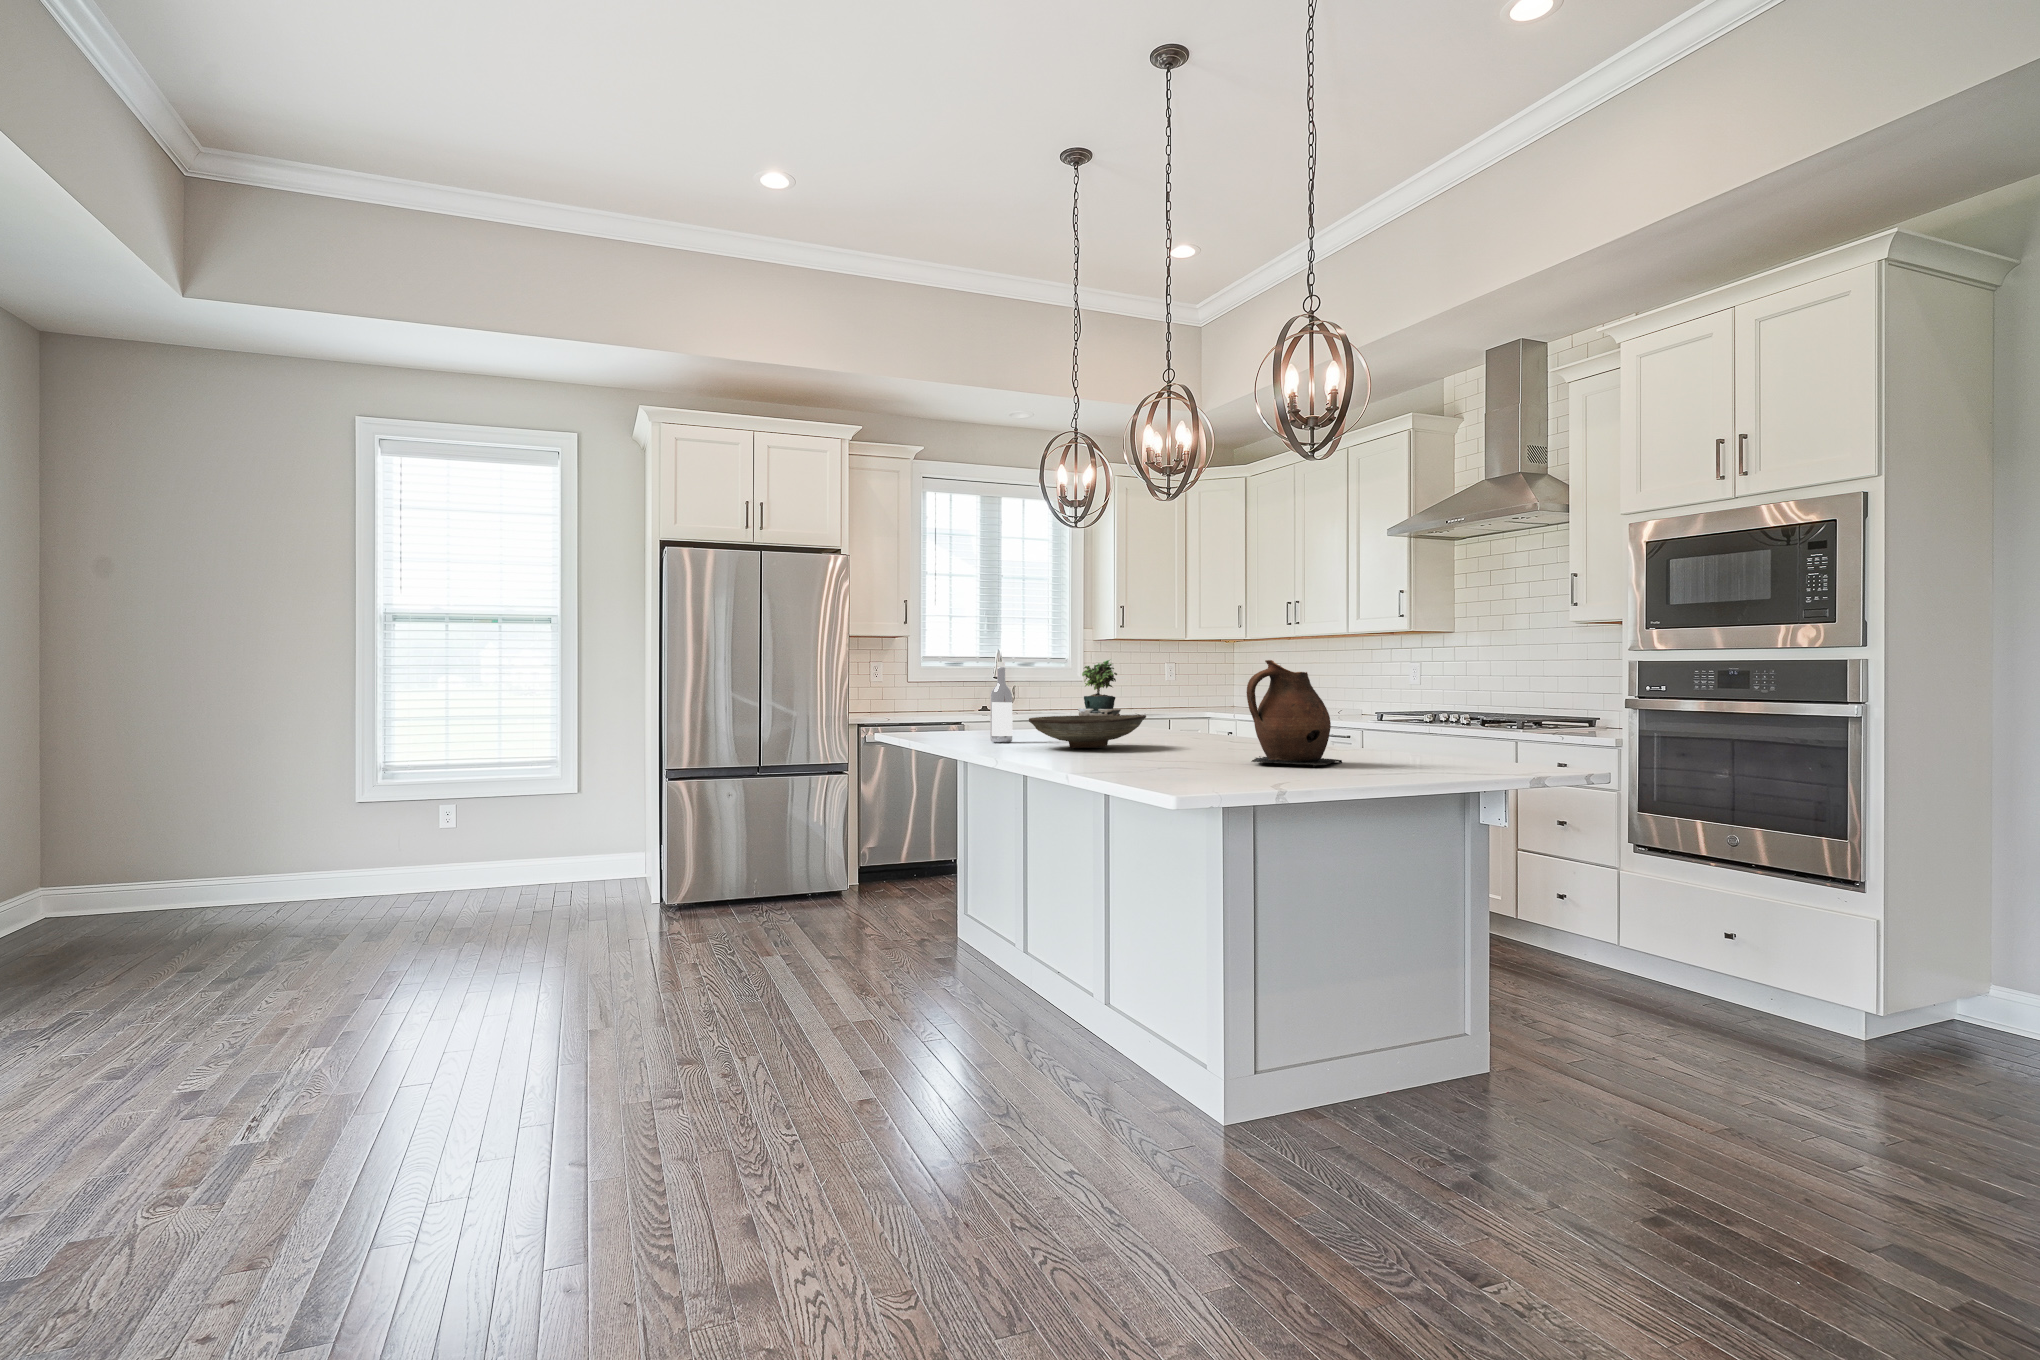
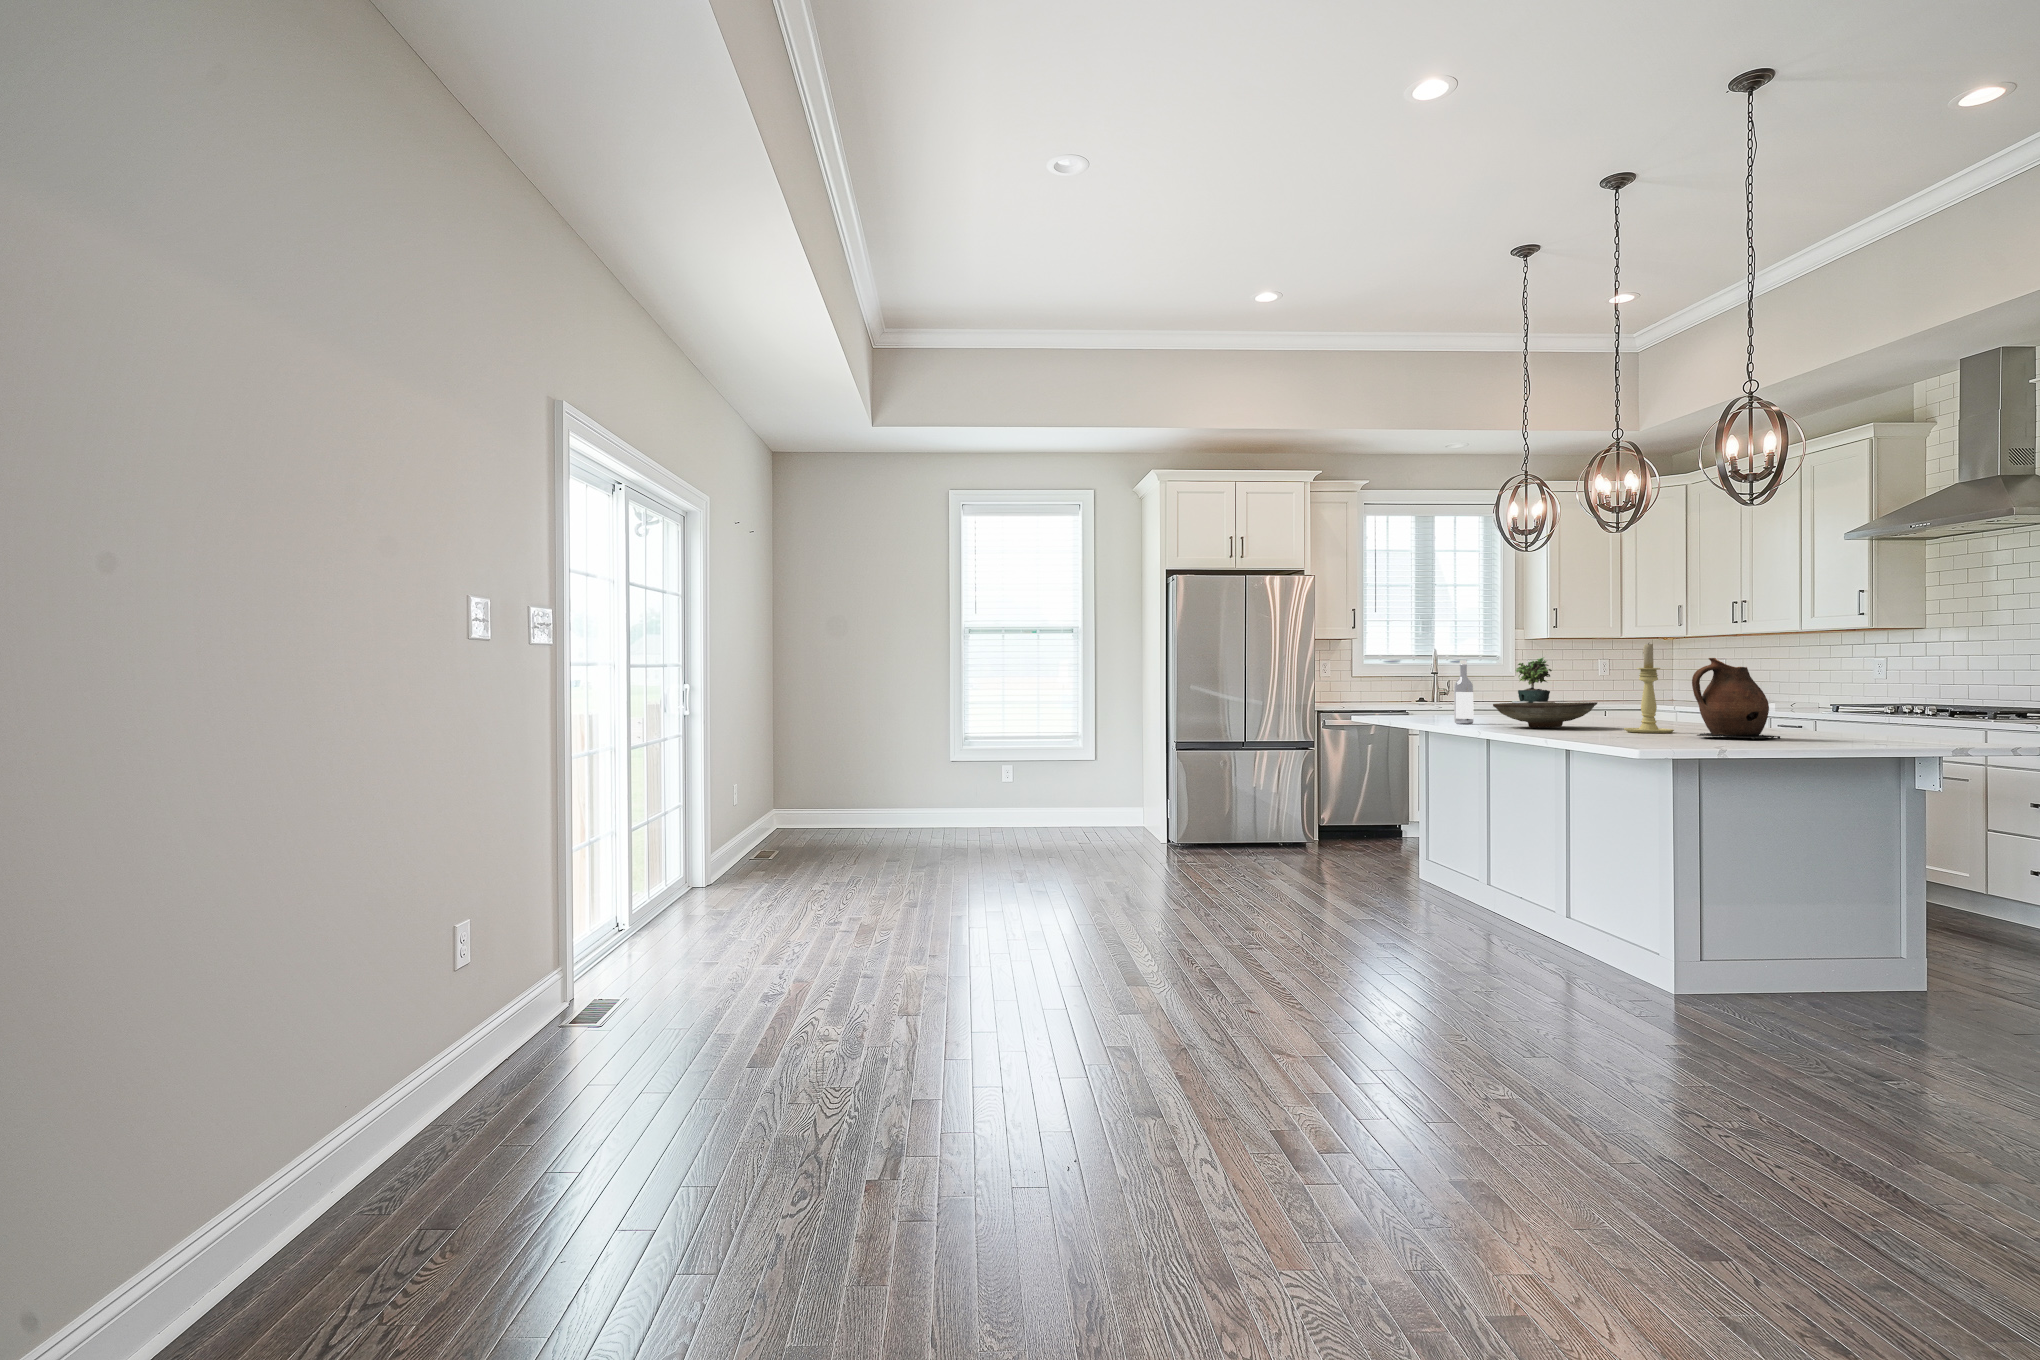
candle holder: none [1172,640,1228,756] -> present [1624,643,1674,733]

